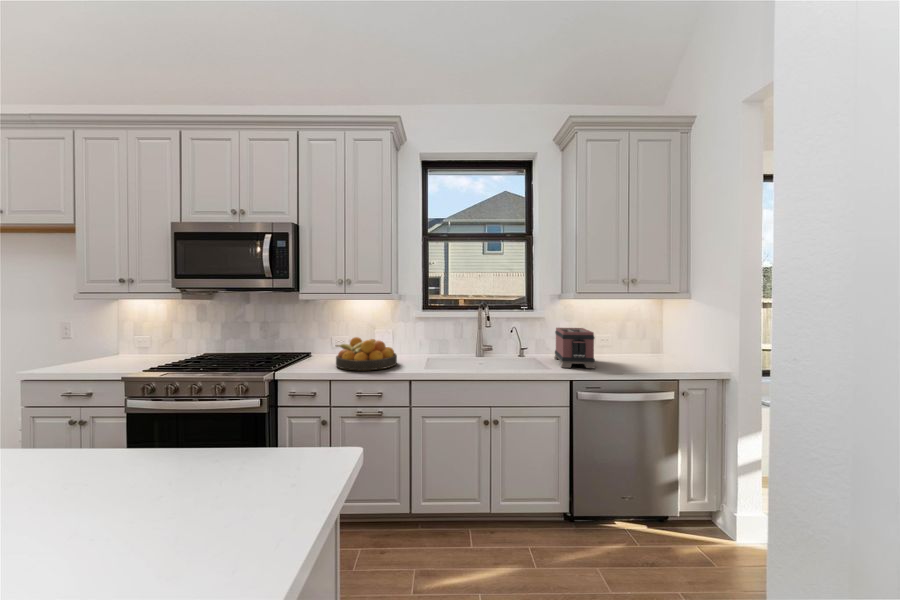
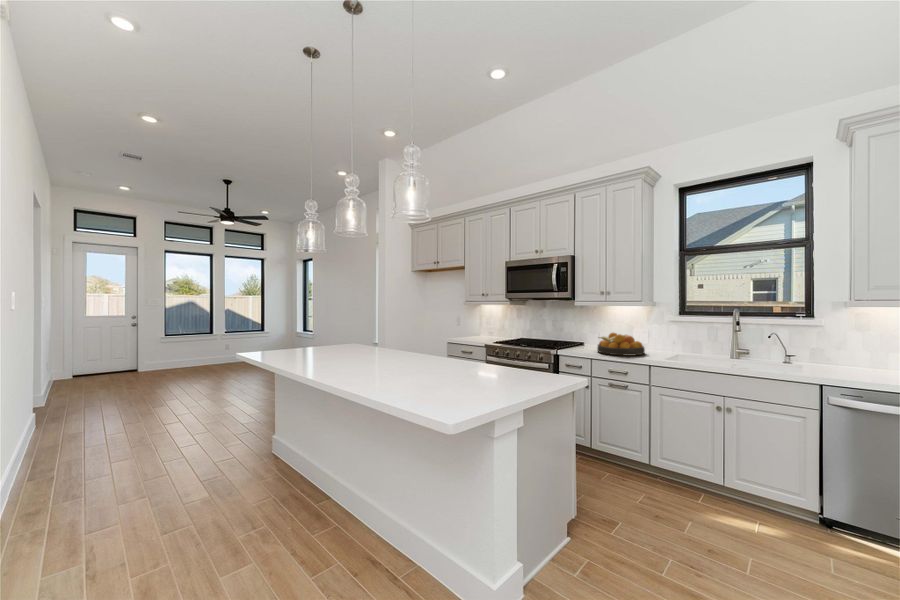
toaster: present [554,328,596,368] -> none [815,335,868,377]

